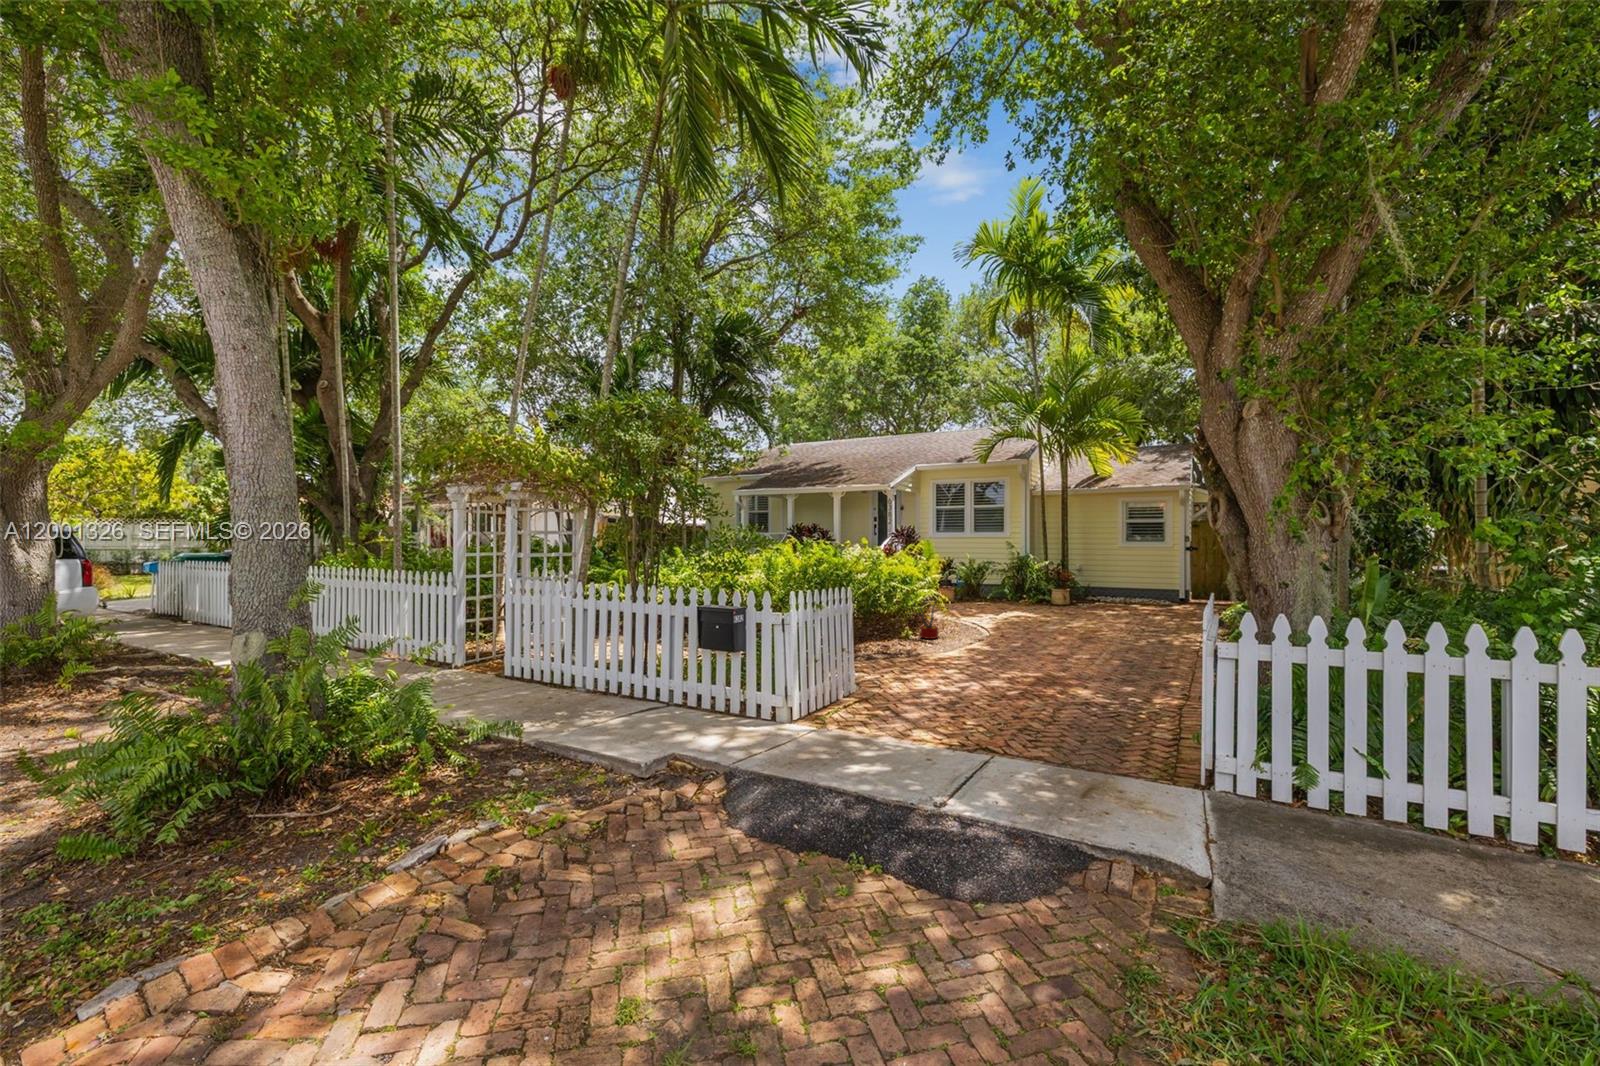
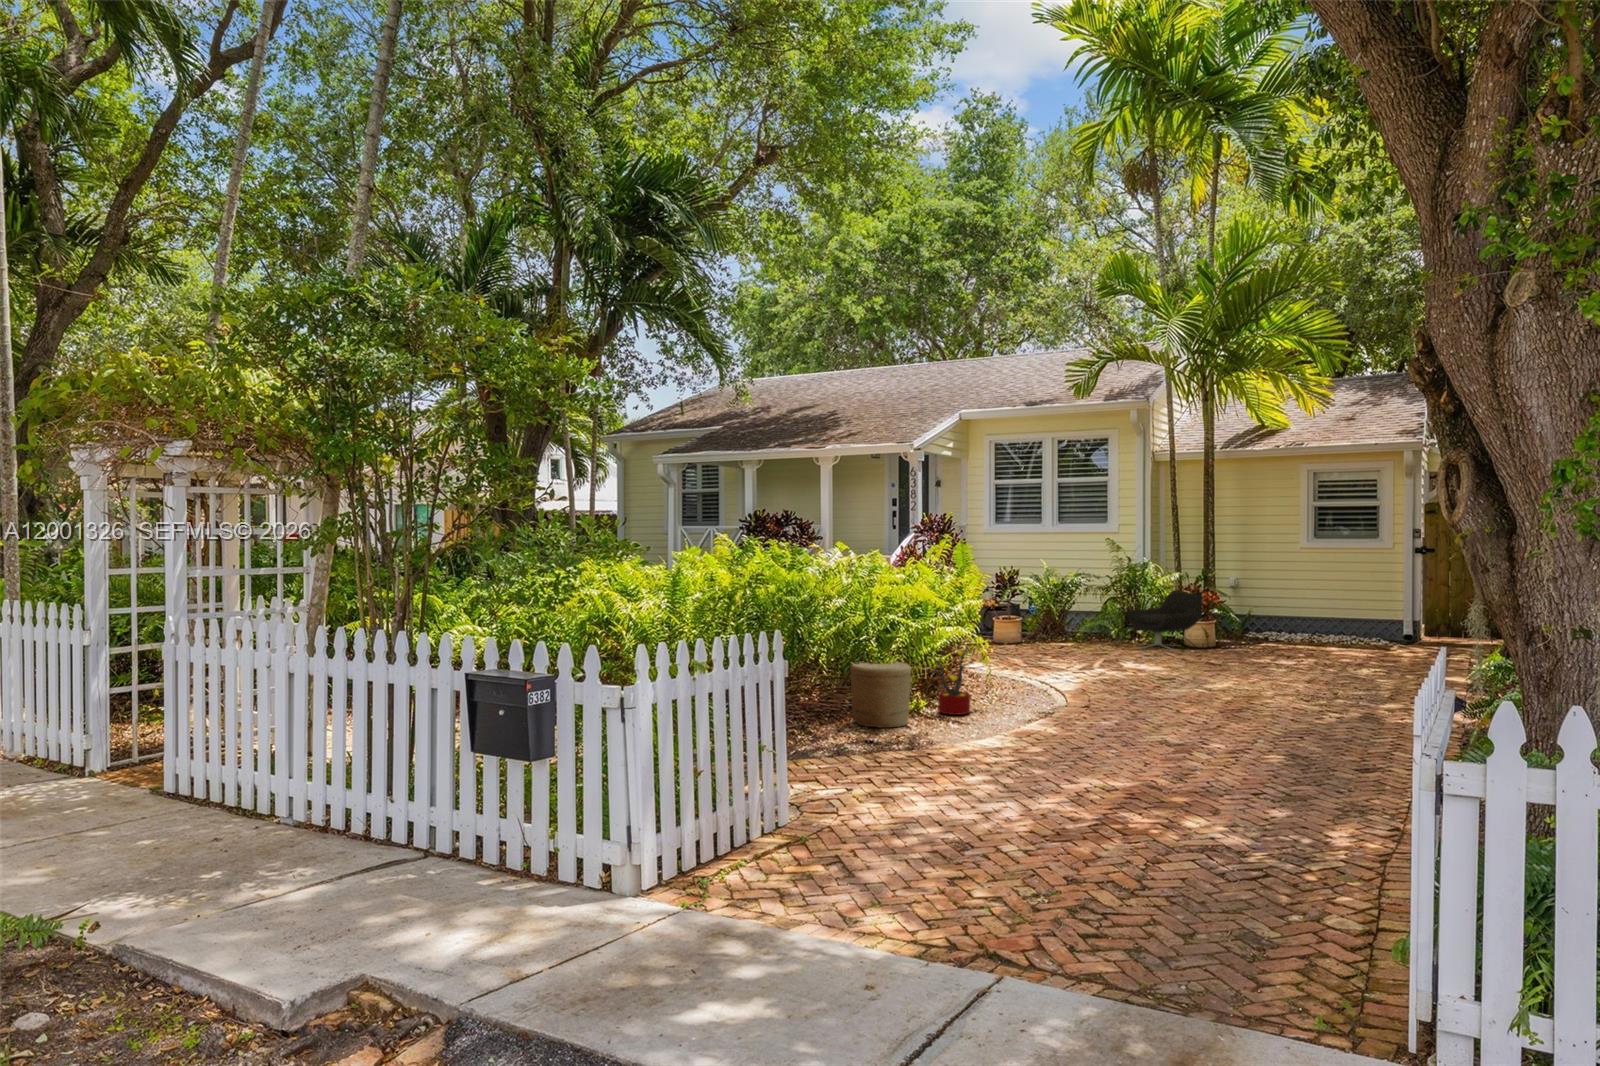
lounge chair: none [1017,572,1062,606] -> present [1126,591,1202,648]
woven basket: none [872,608,907,645] -> present [850,661,911,728]

